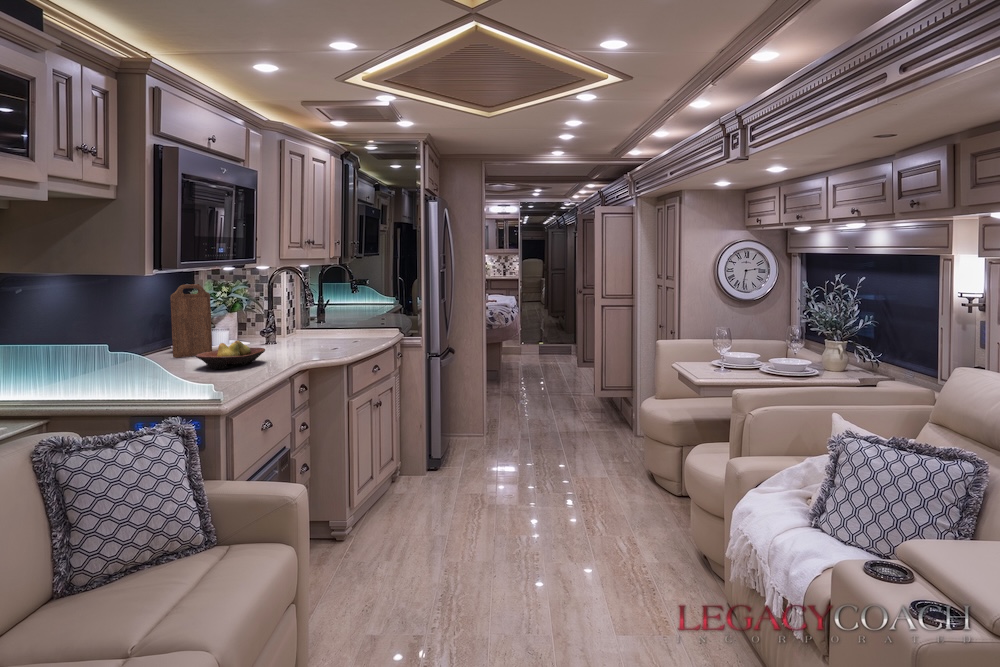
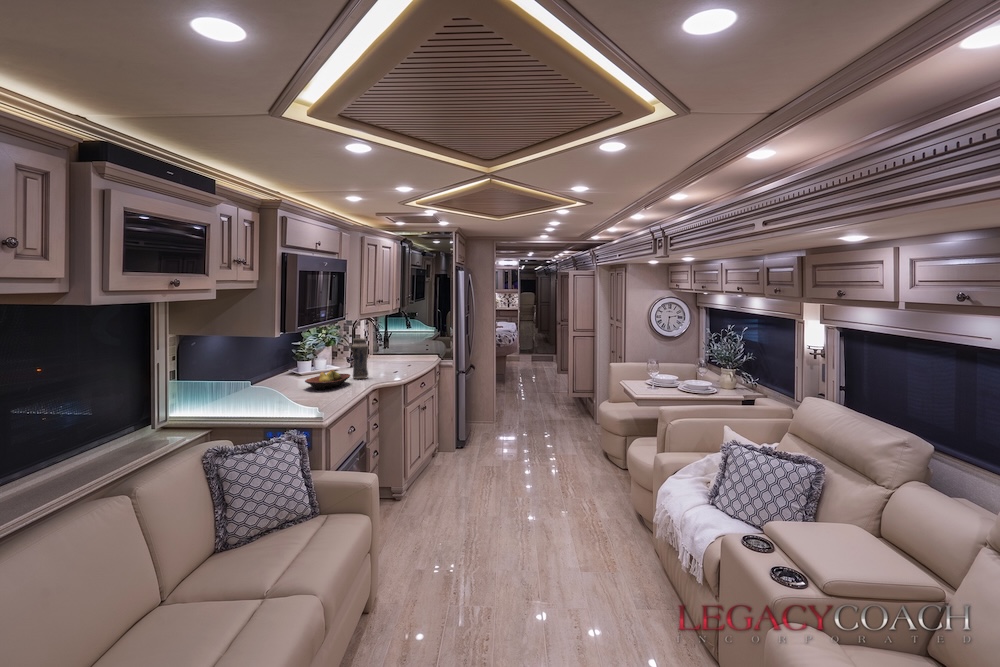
cutting board: present [170,284,212,358] -> none [288,331,315,380]
vase: none [267,296,293,356] -> present [352,338,368,379]

